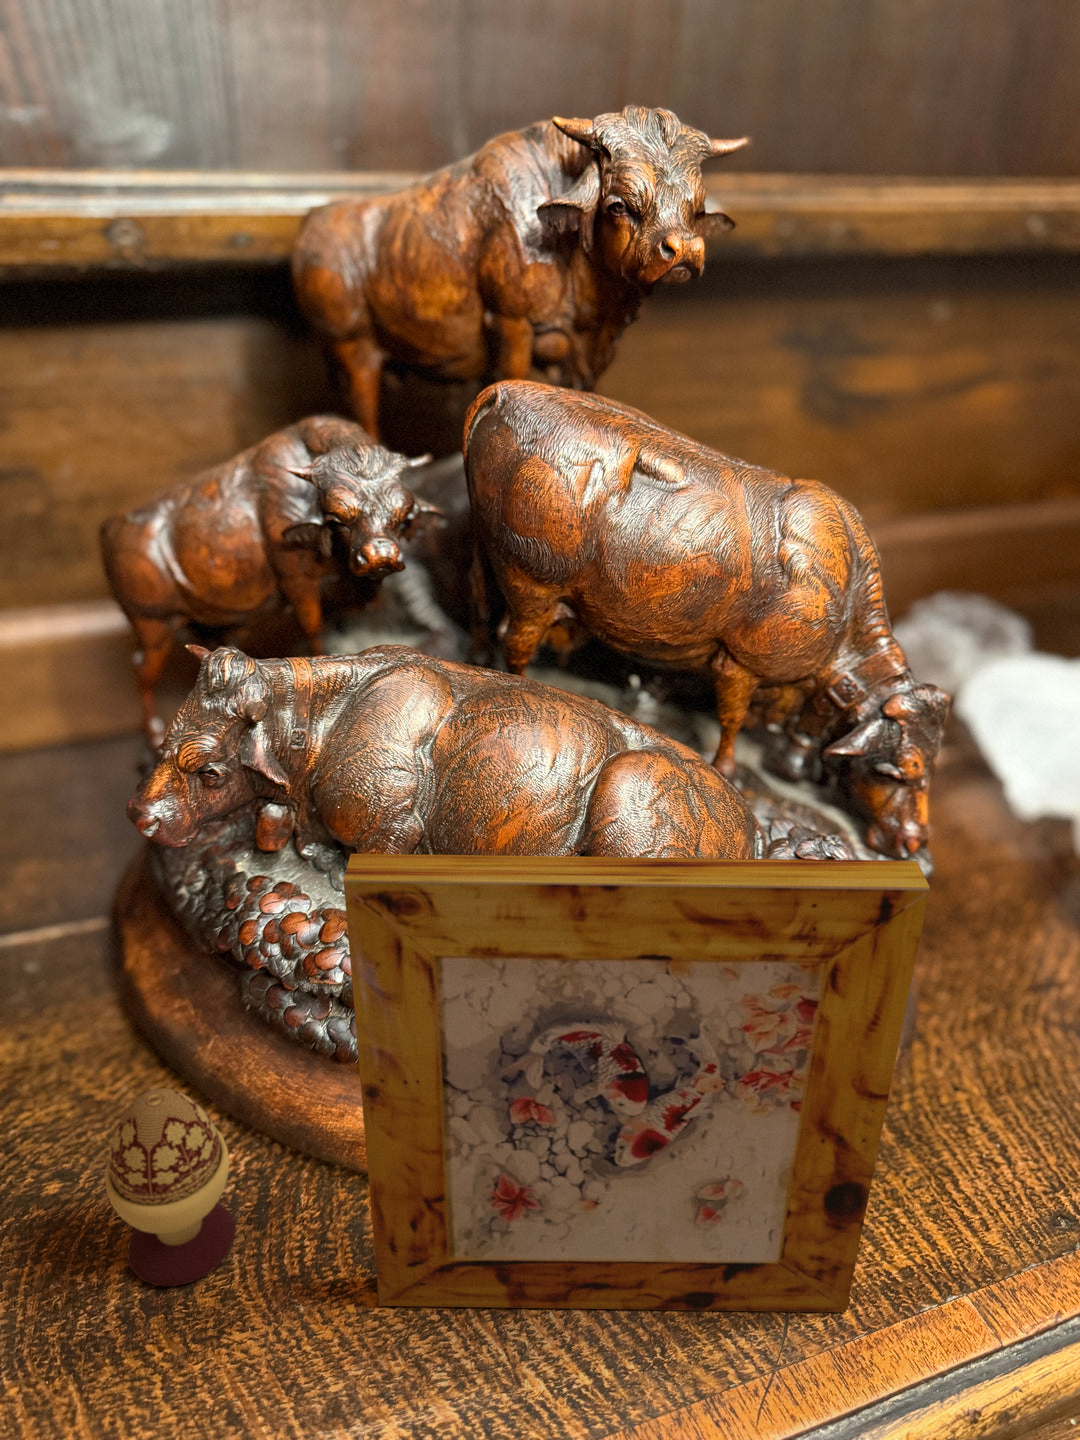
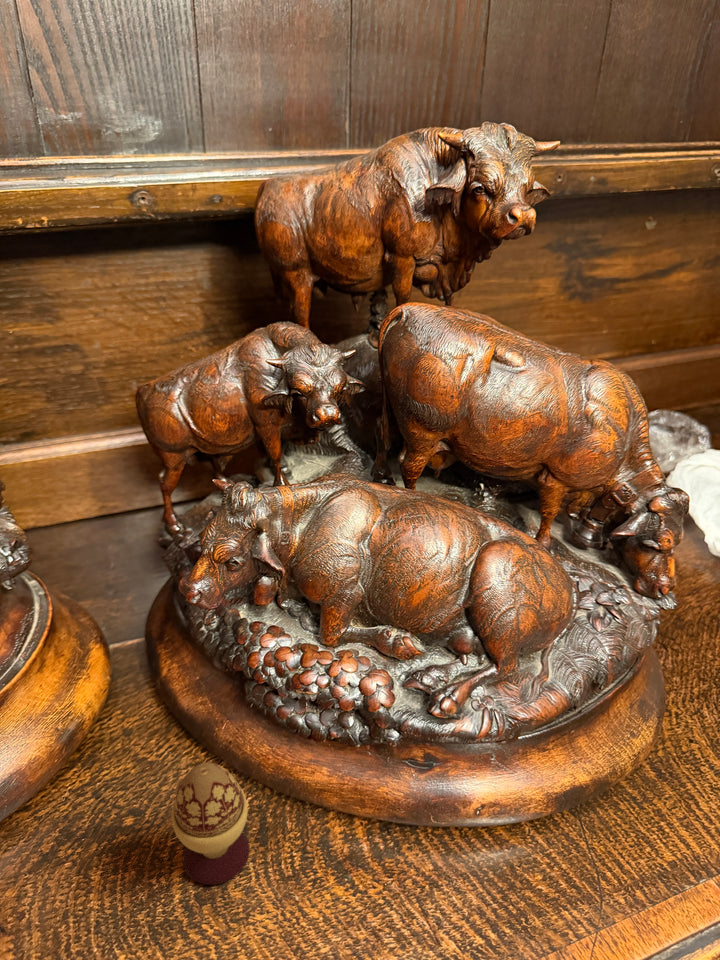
picture frame: present [344,854,930,1312] -> none [341,625,710,895]

